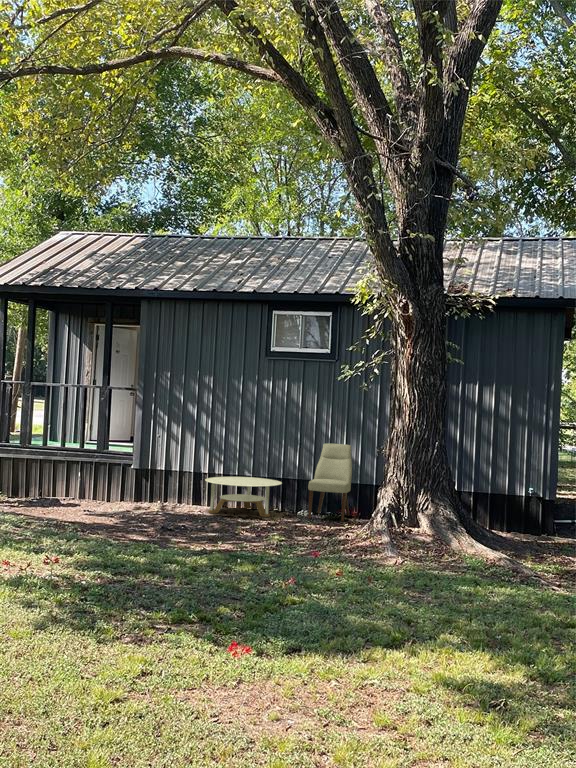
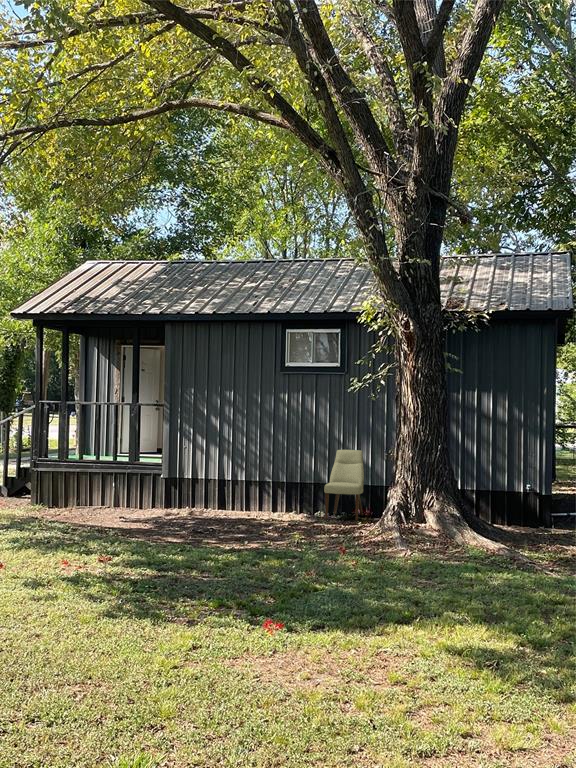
round table: present [205,477,282,517] -> none [230,483,300,519]

